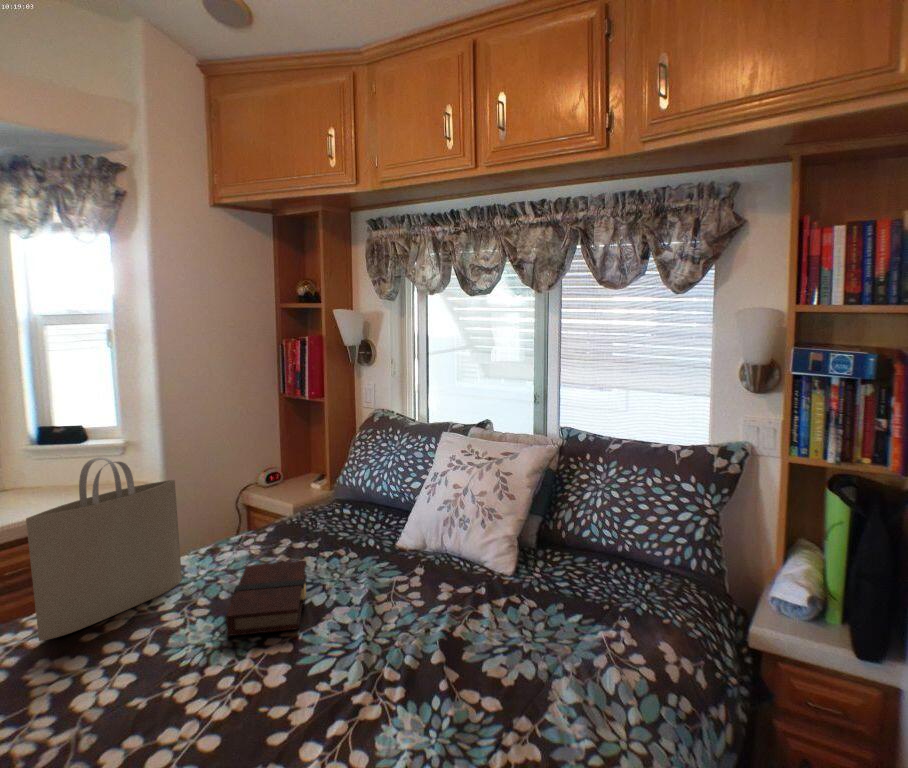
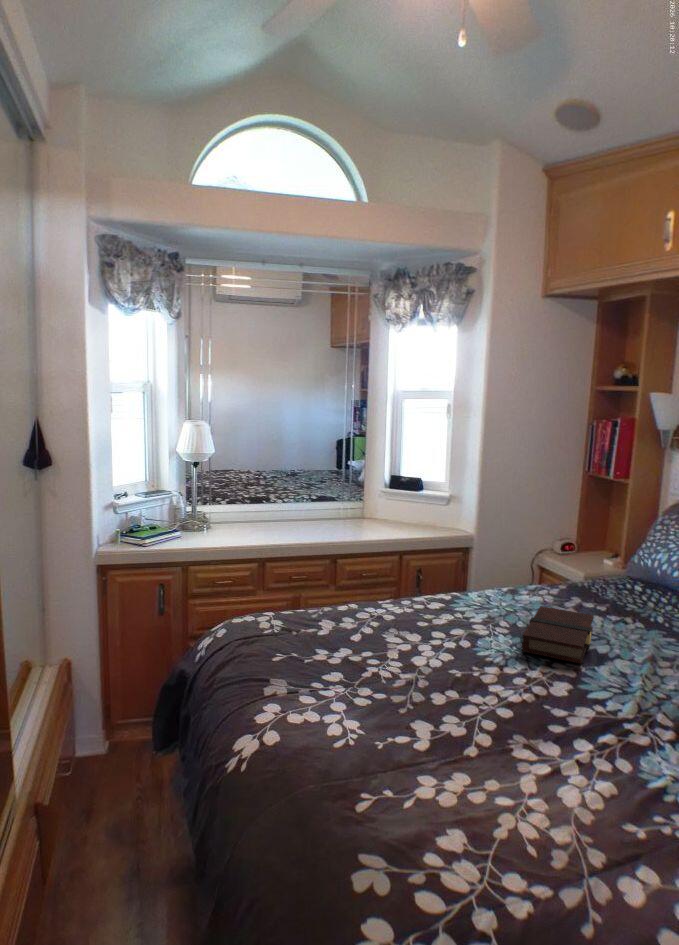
tote bag: present [26,457,182,641] -> none [395,497,492,618]

